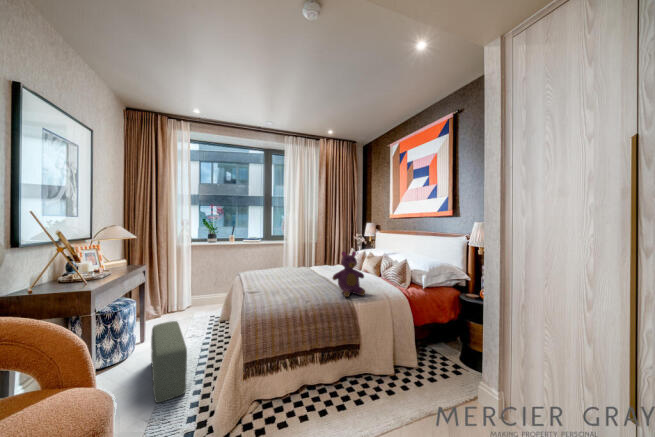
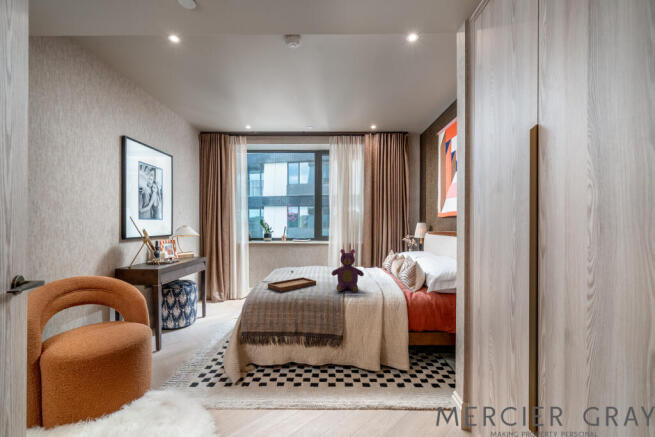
tray: none [262,277,312,304] -> present [268,271,316,292]
pouf: present [151,321,187,403] -> none [192,301,221,355]

